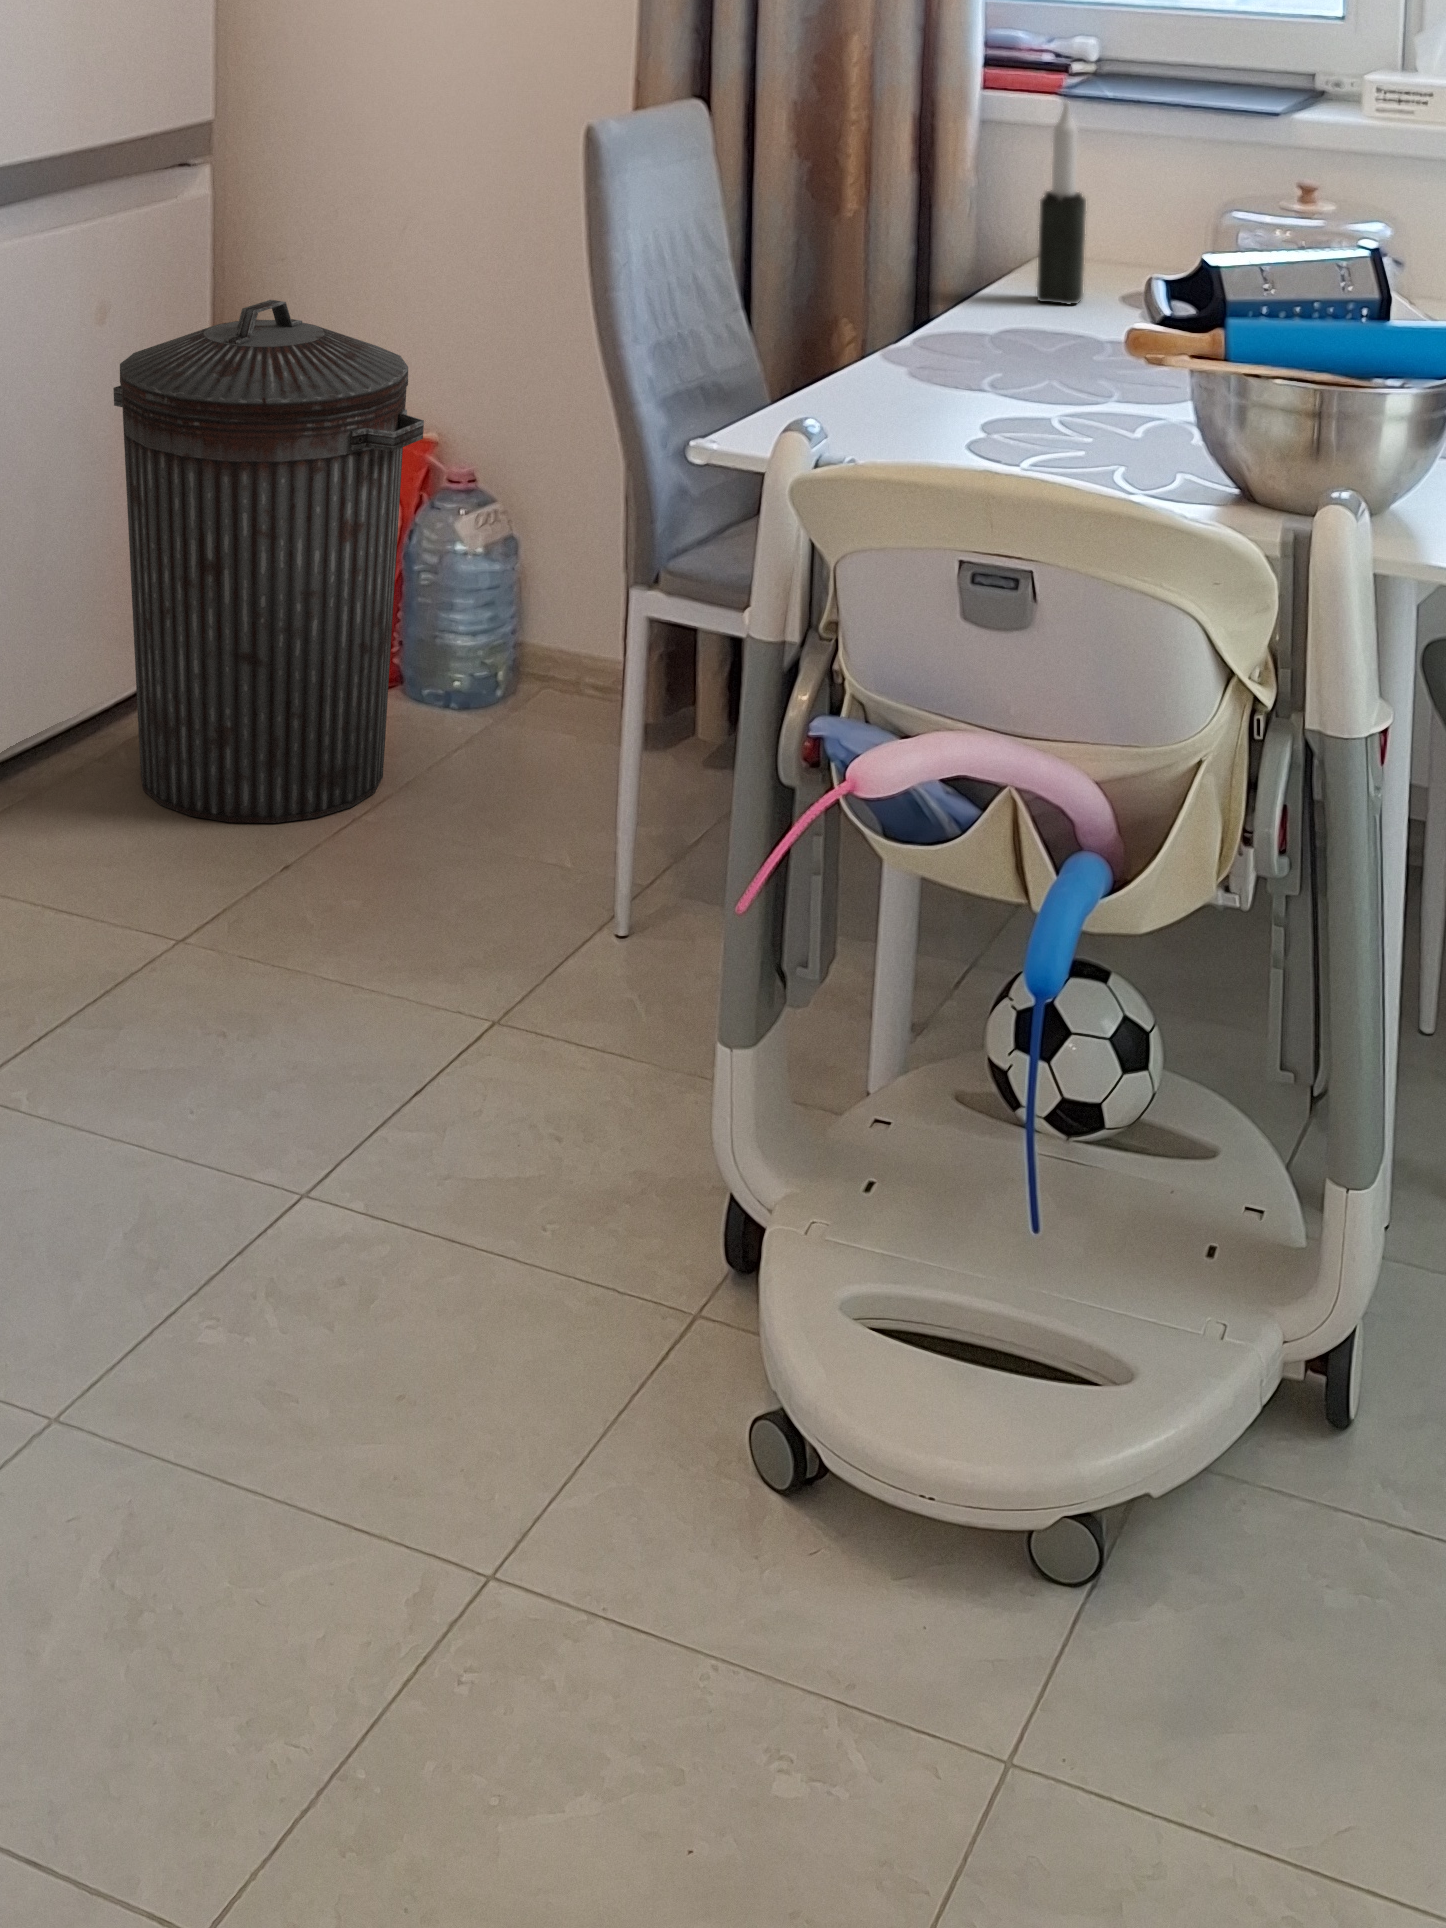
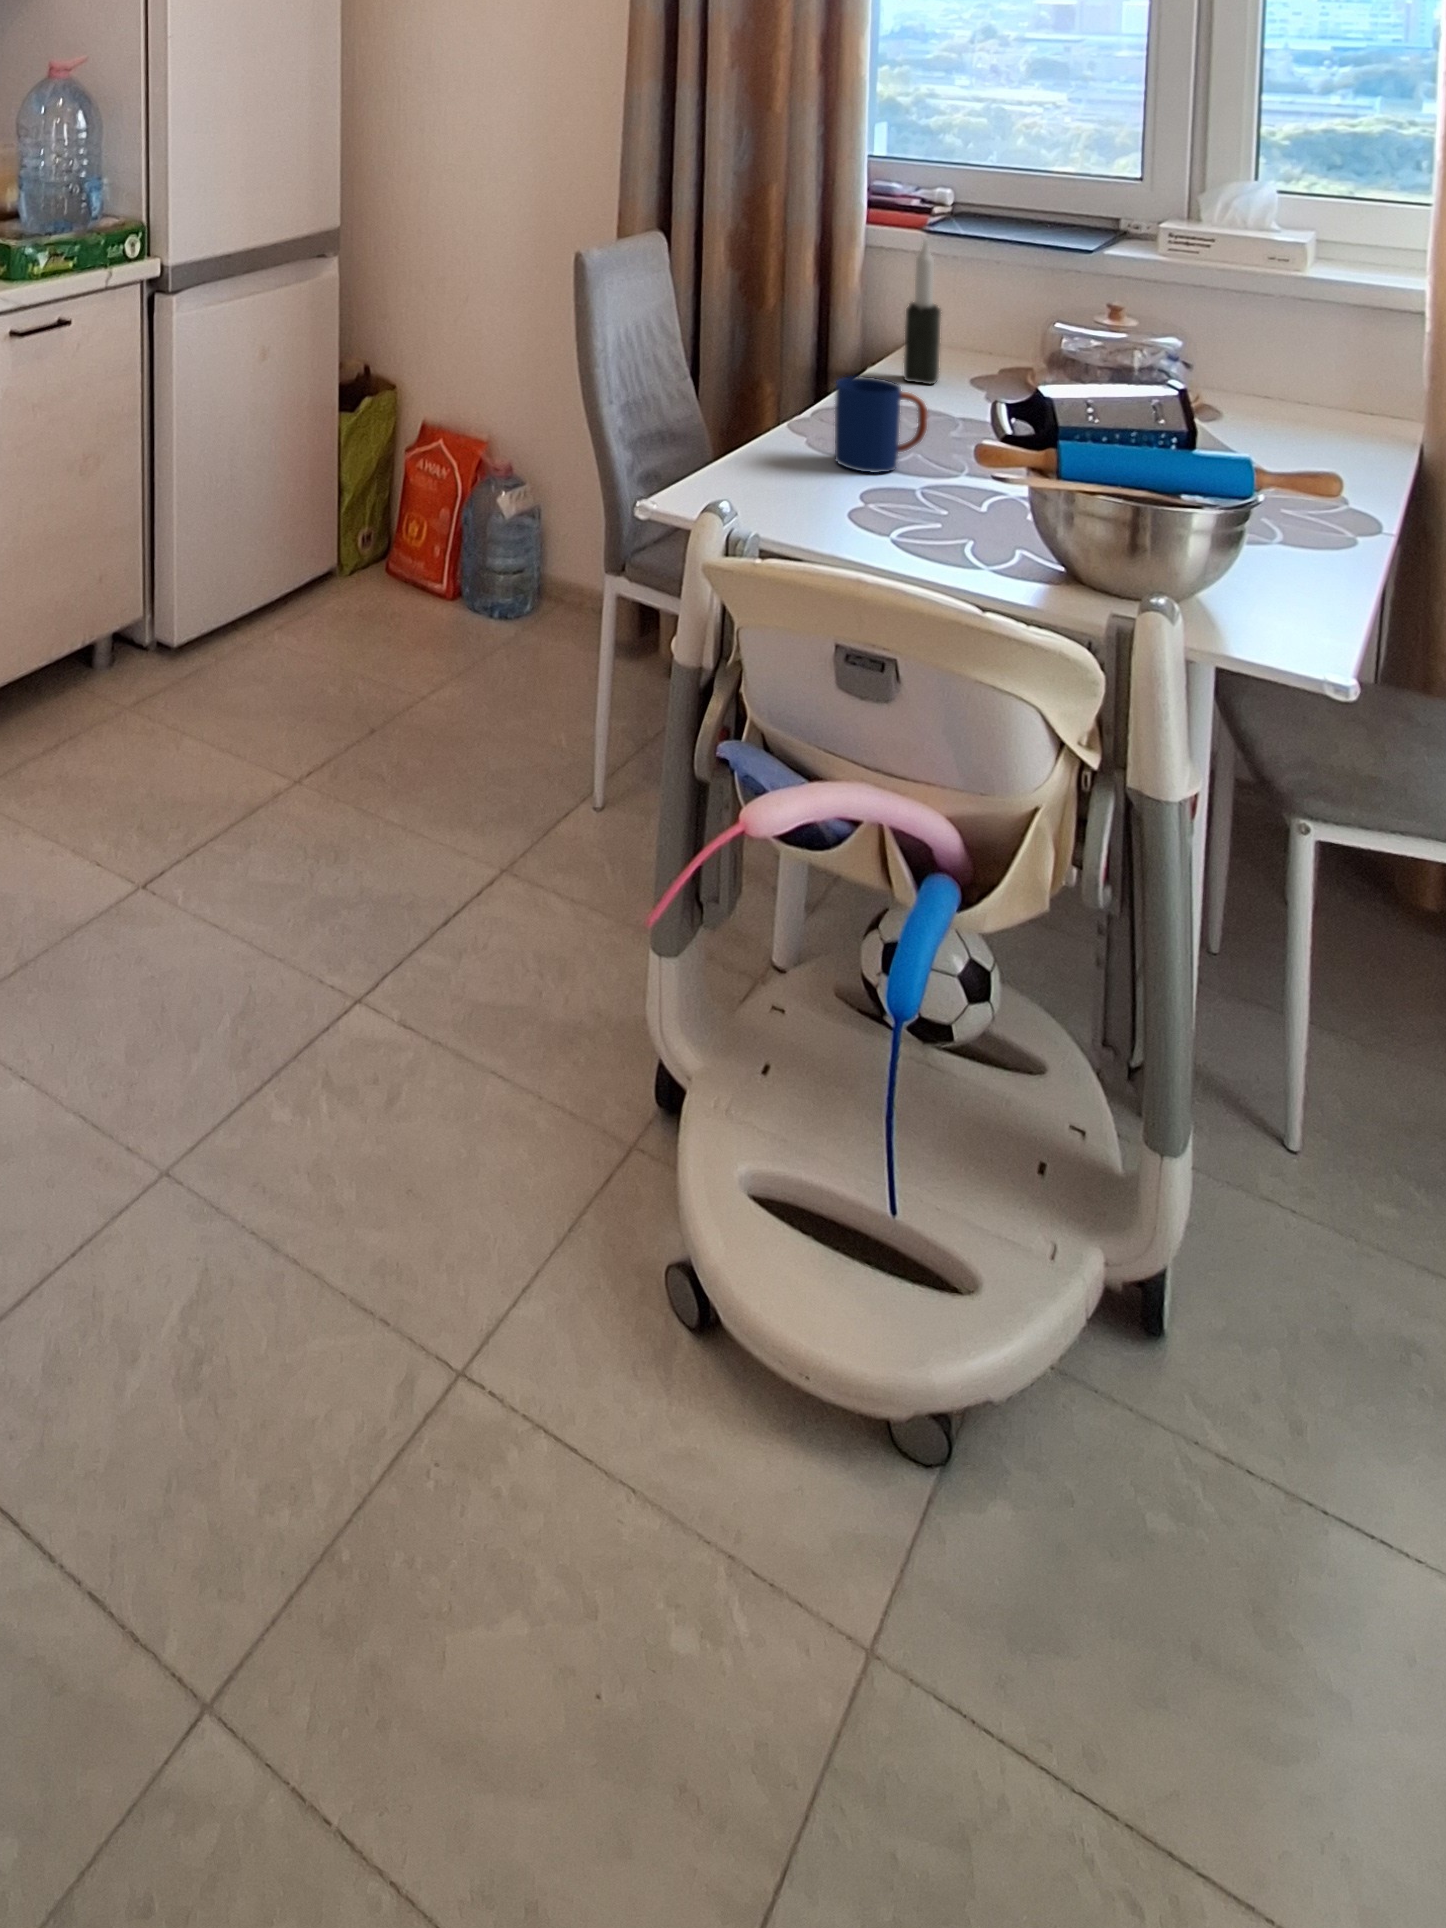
mug: none [950,276,1070,403] -> present [835,377,928,473]
trash can: present [113,300,424,823] -> none [272,351,470,699]

